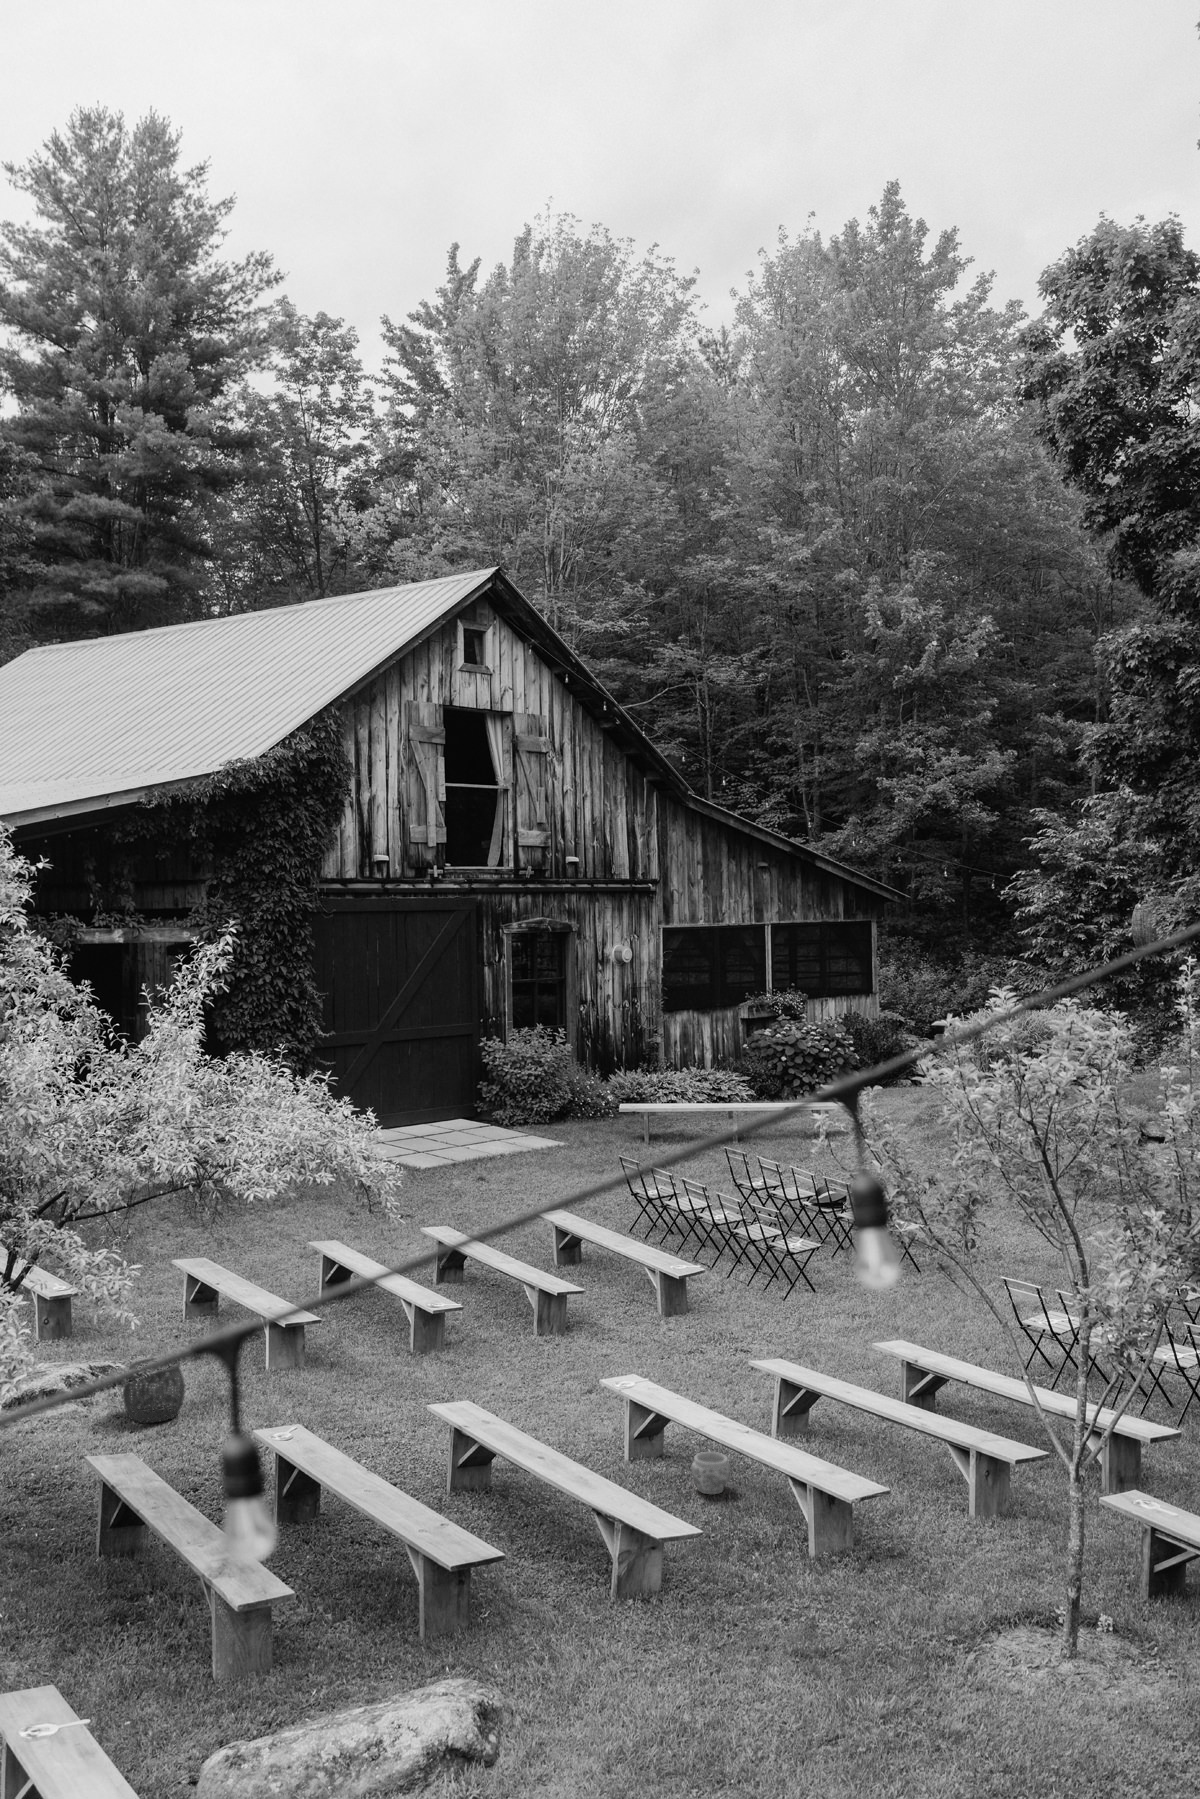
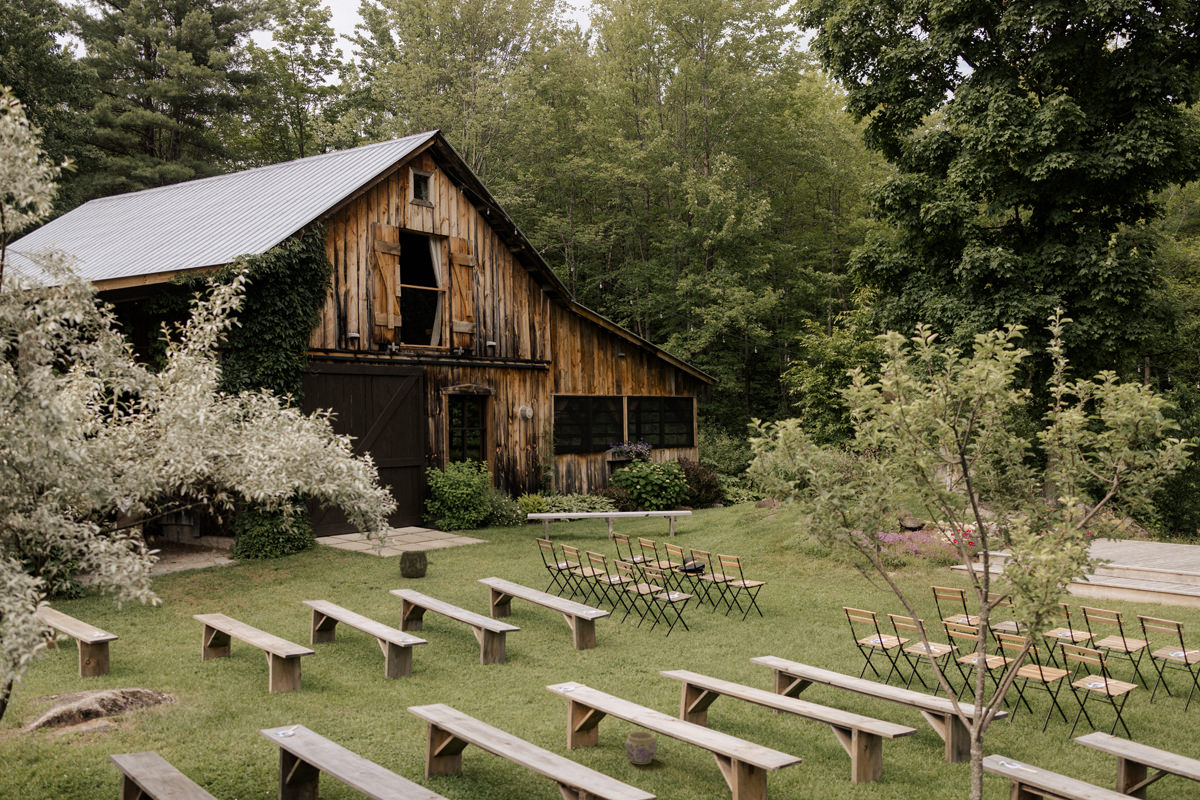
woven basket: present [123,1358,185,1423] -> present [399,551,428,577]

